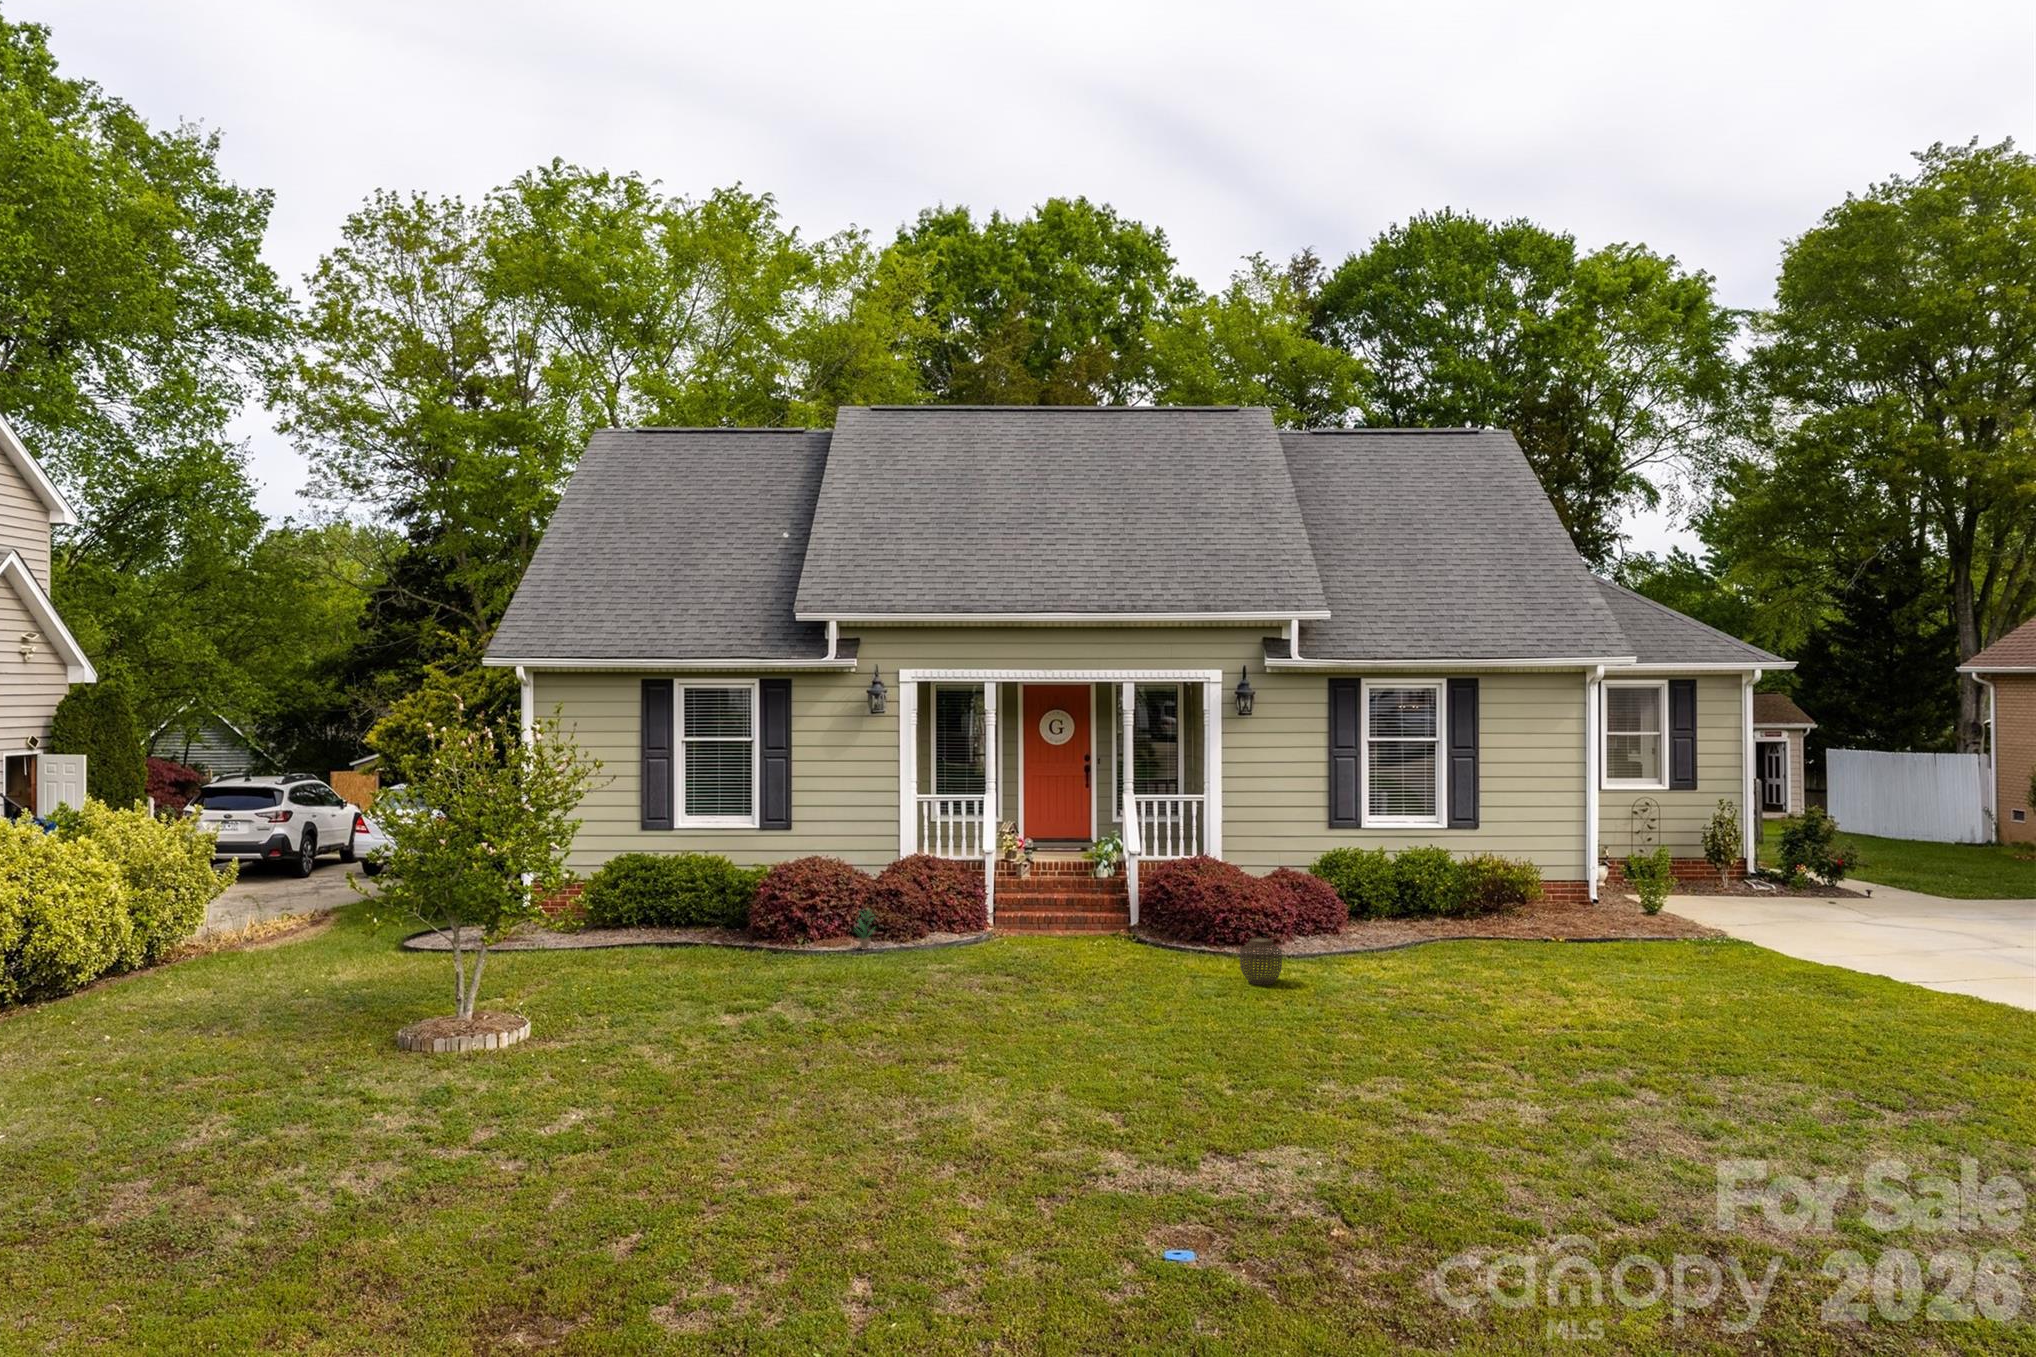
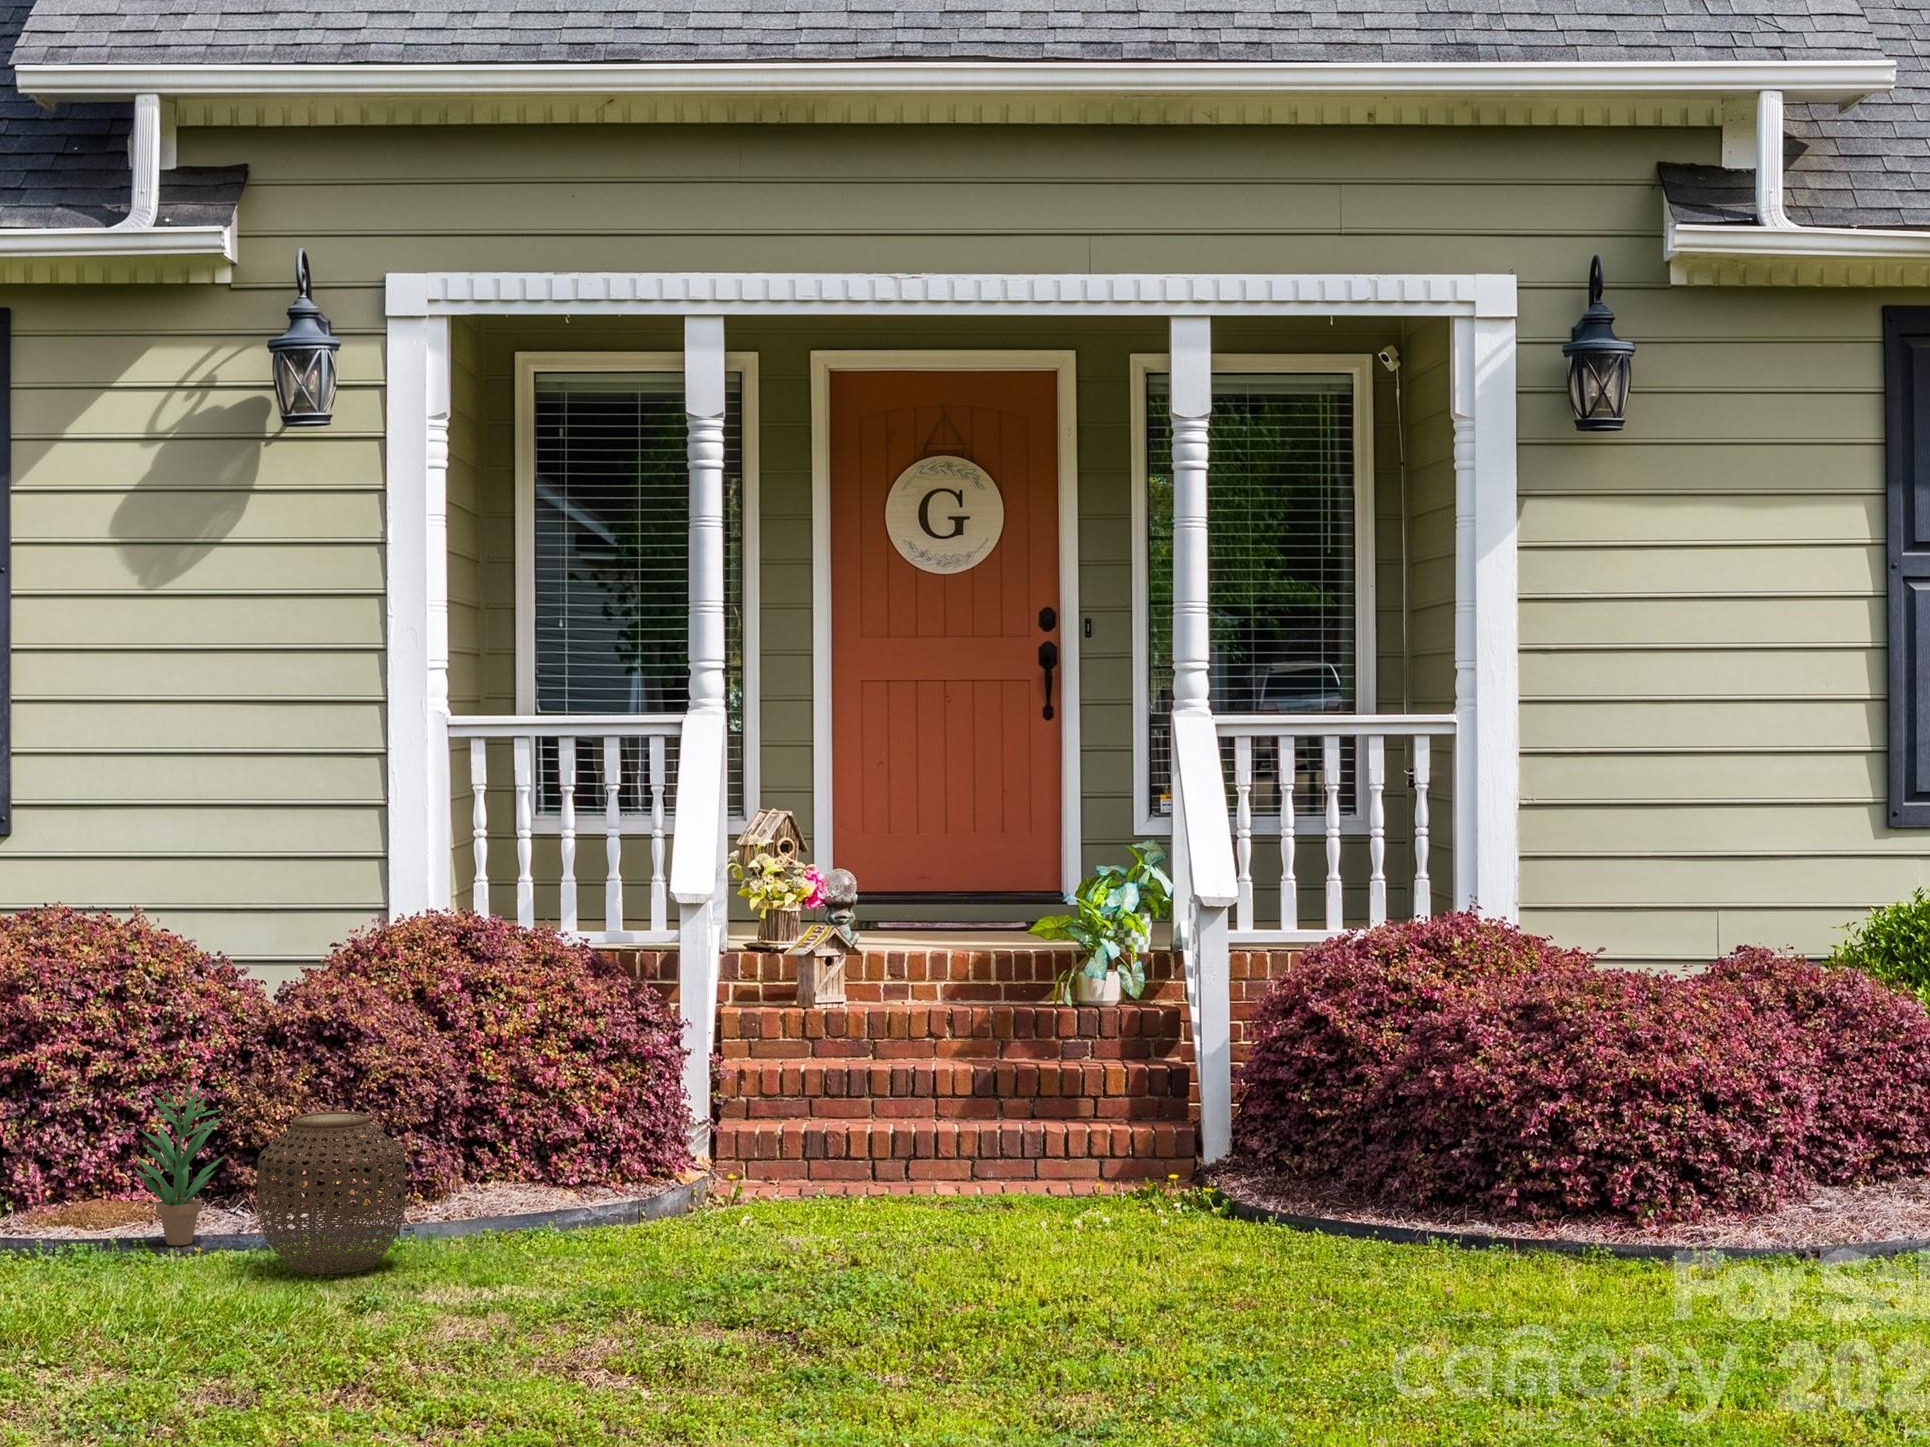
woven basket: present [1240,938,1282,985] -> present [257,1111,406,1274]

